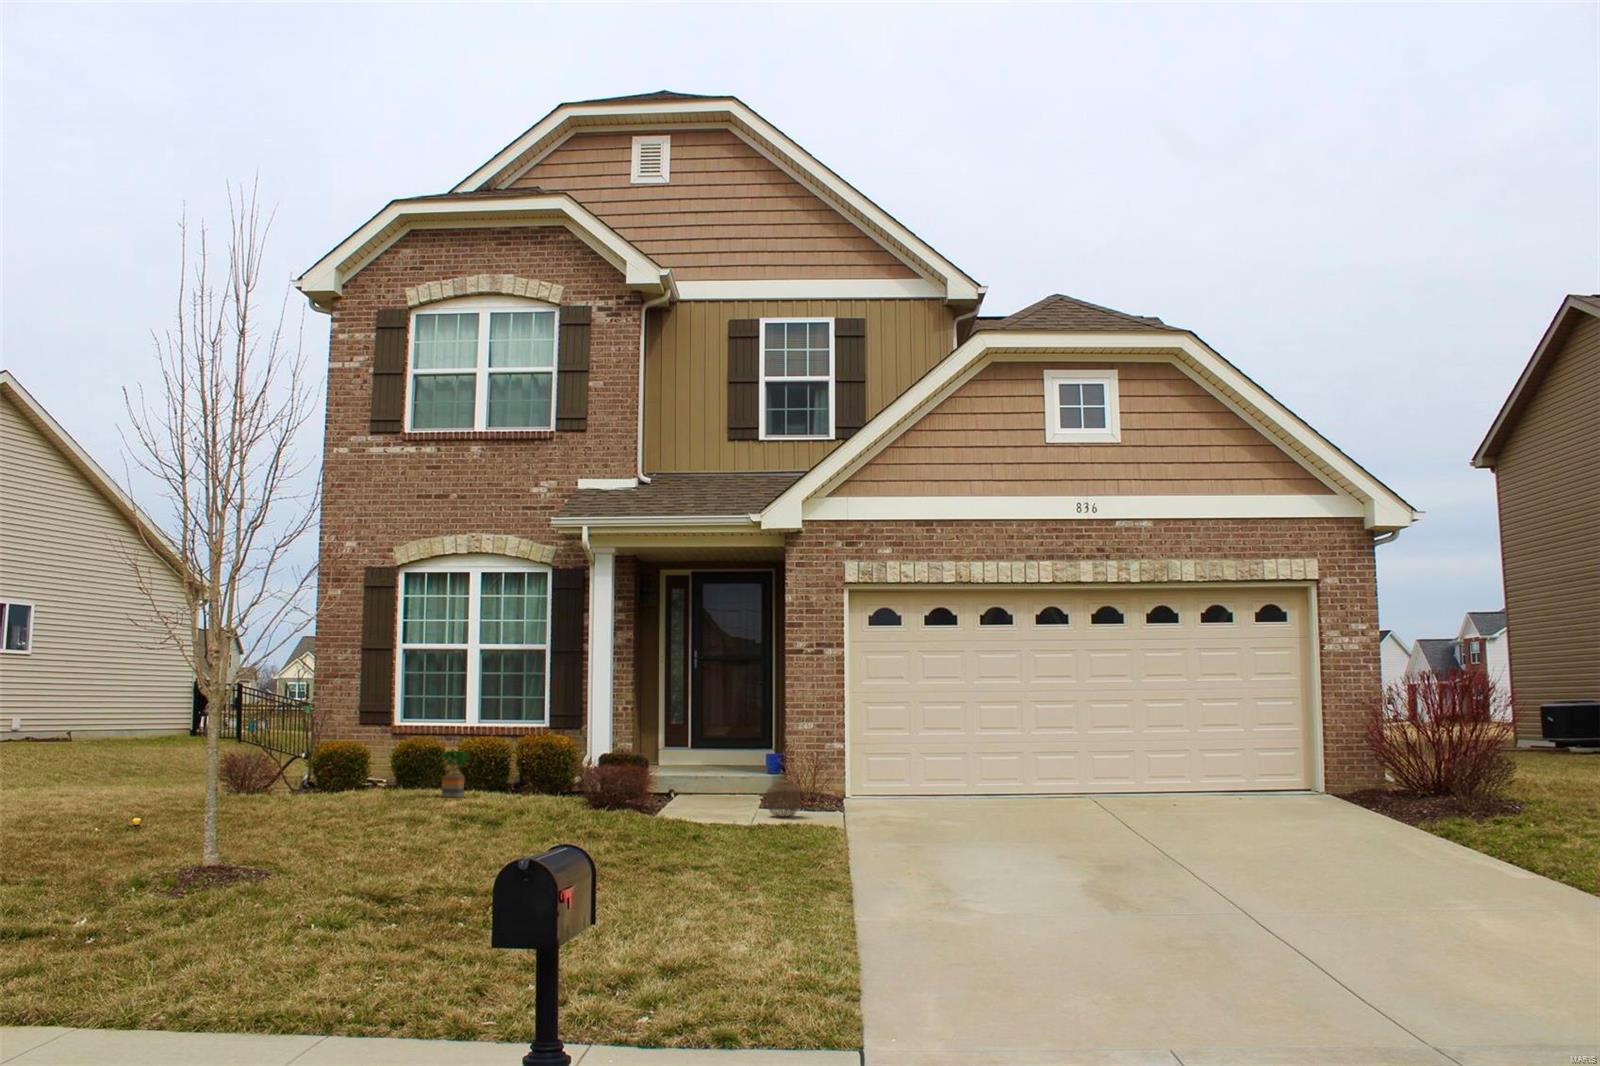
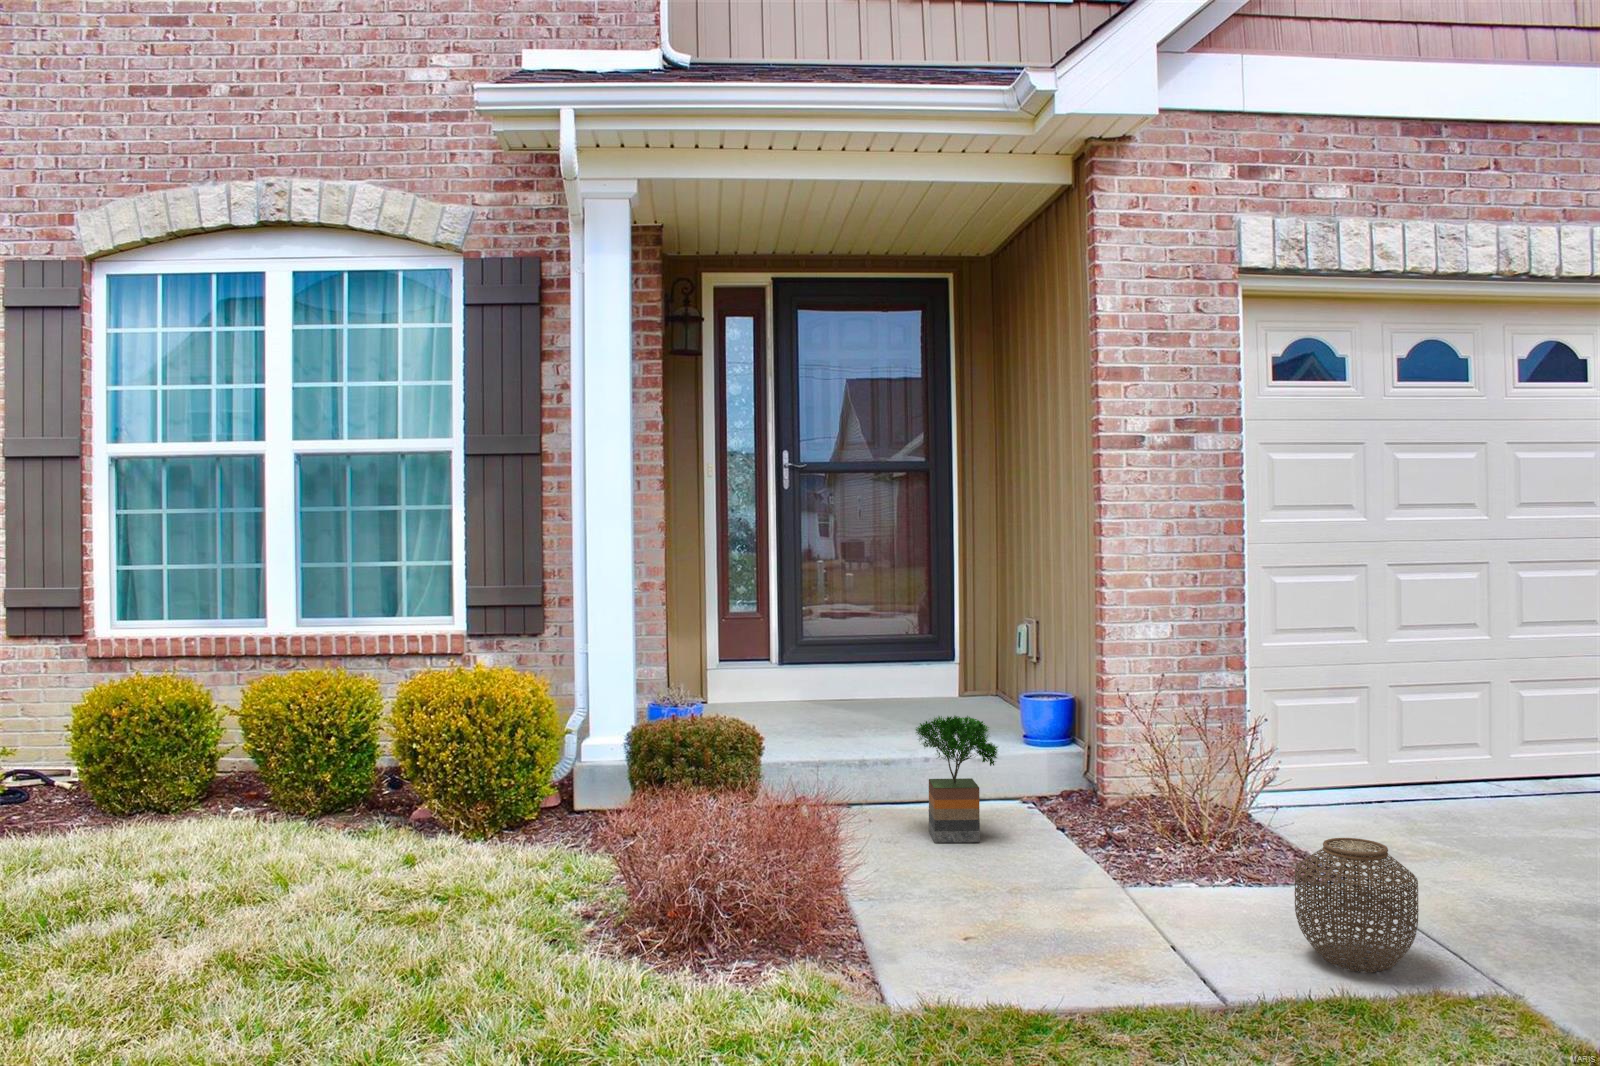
potted tree: present [441,750,470,797] -> present [916,716,998,843]

